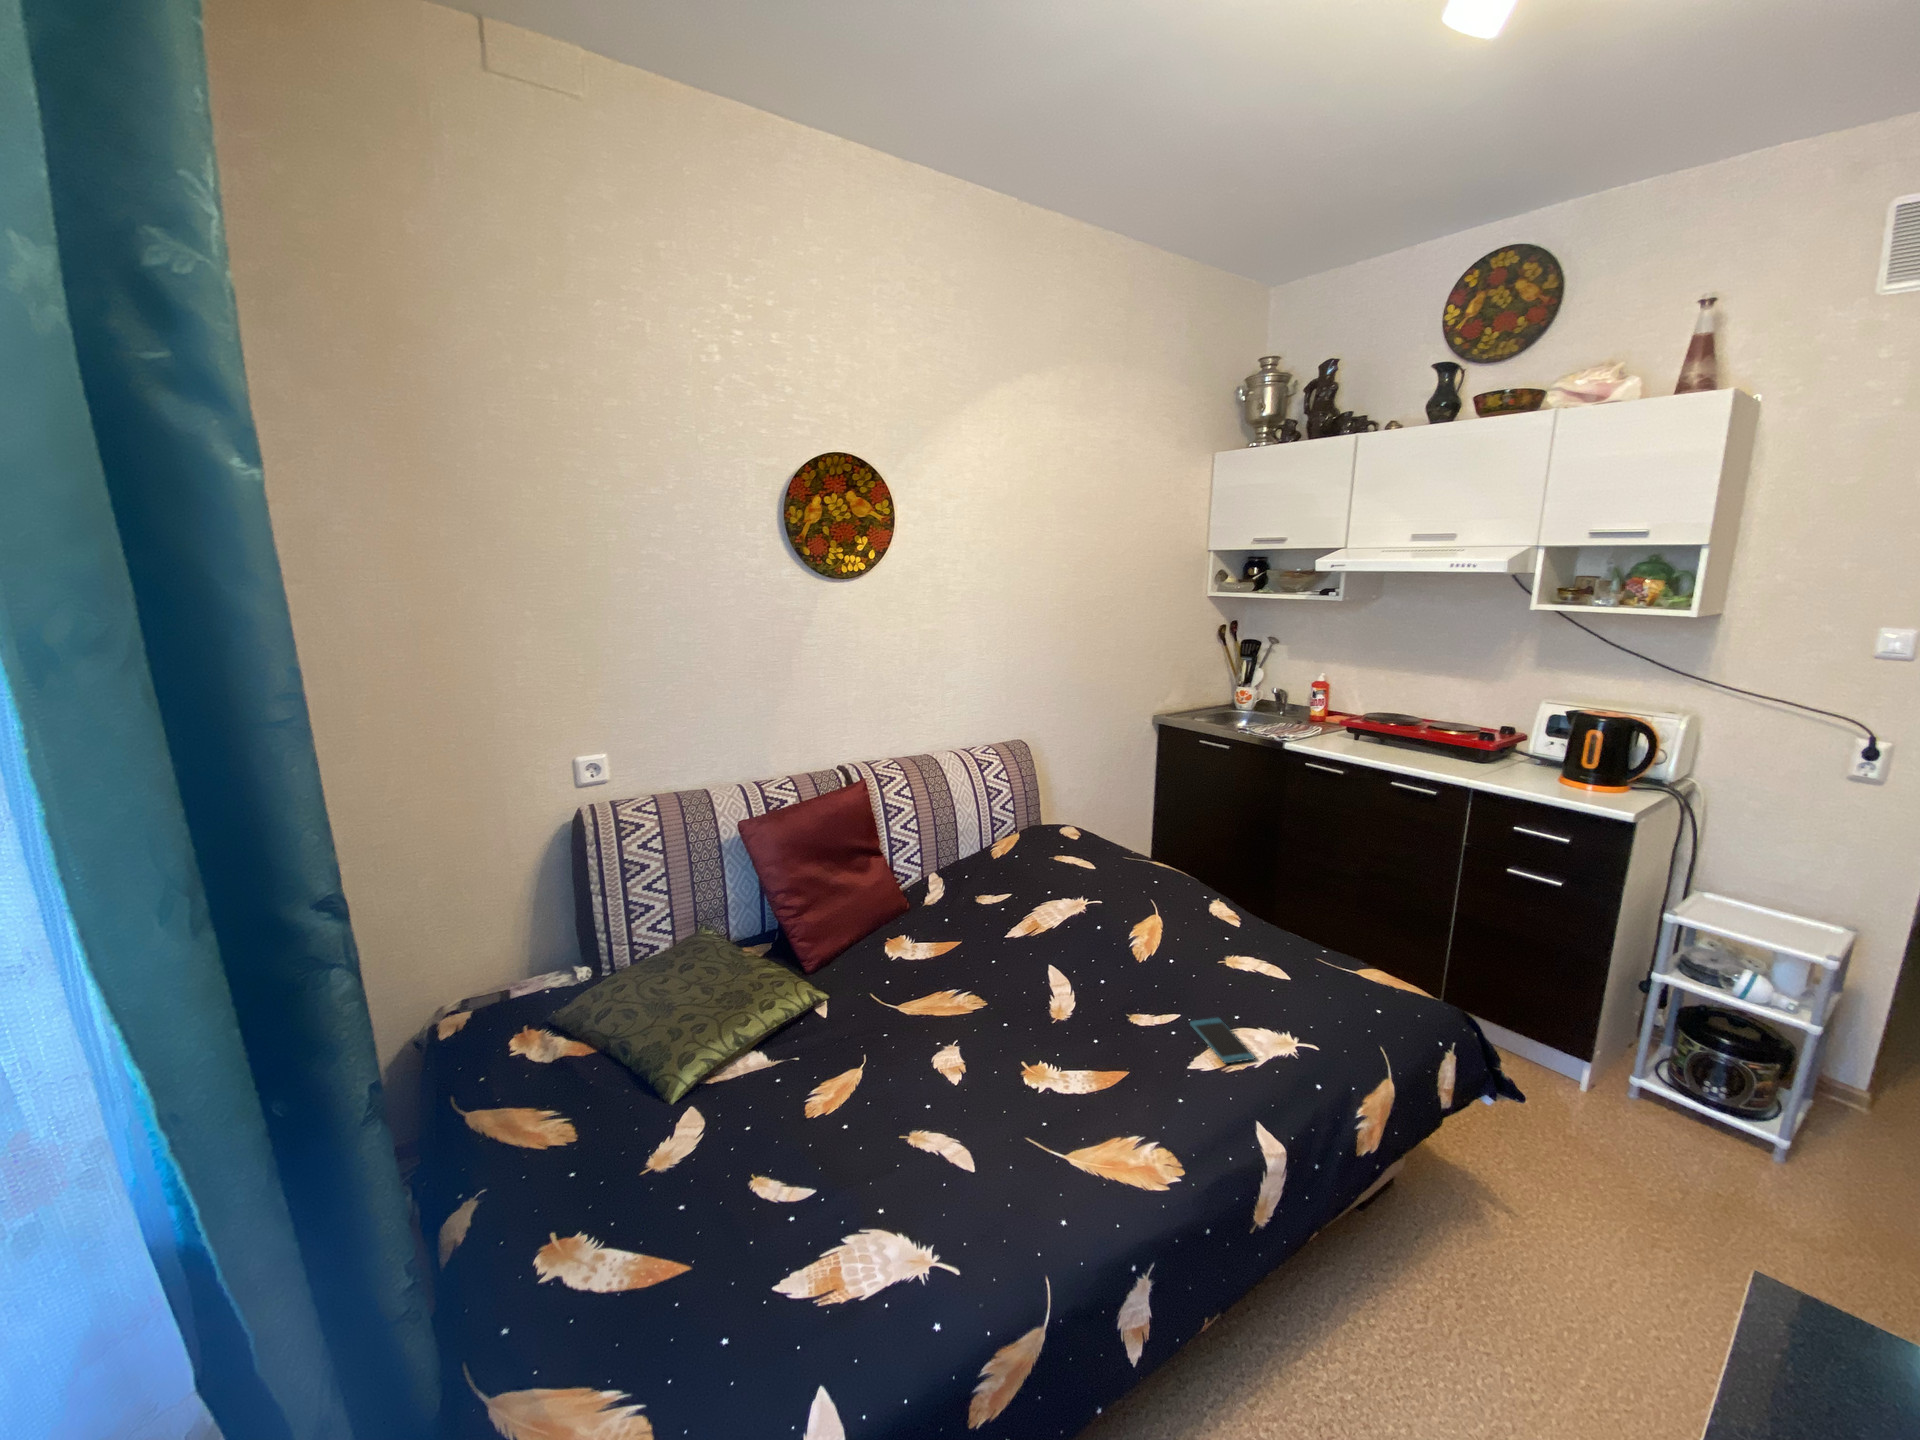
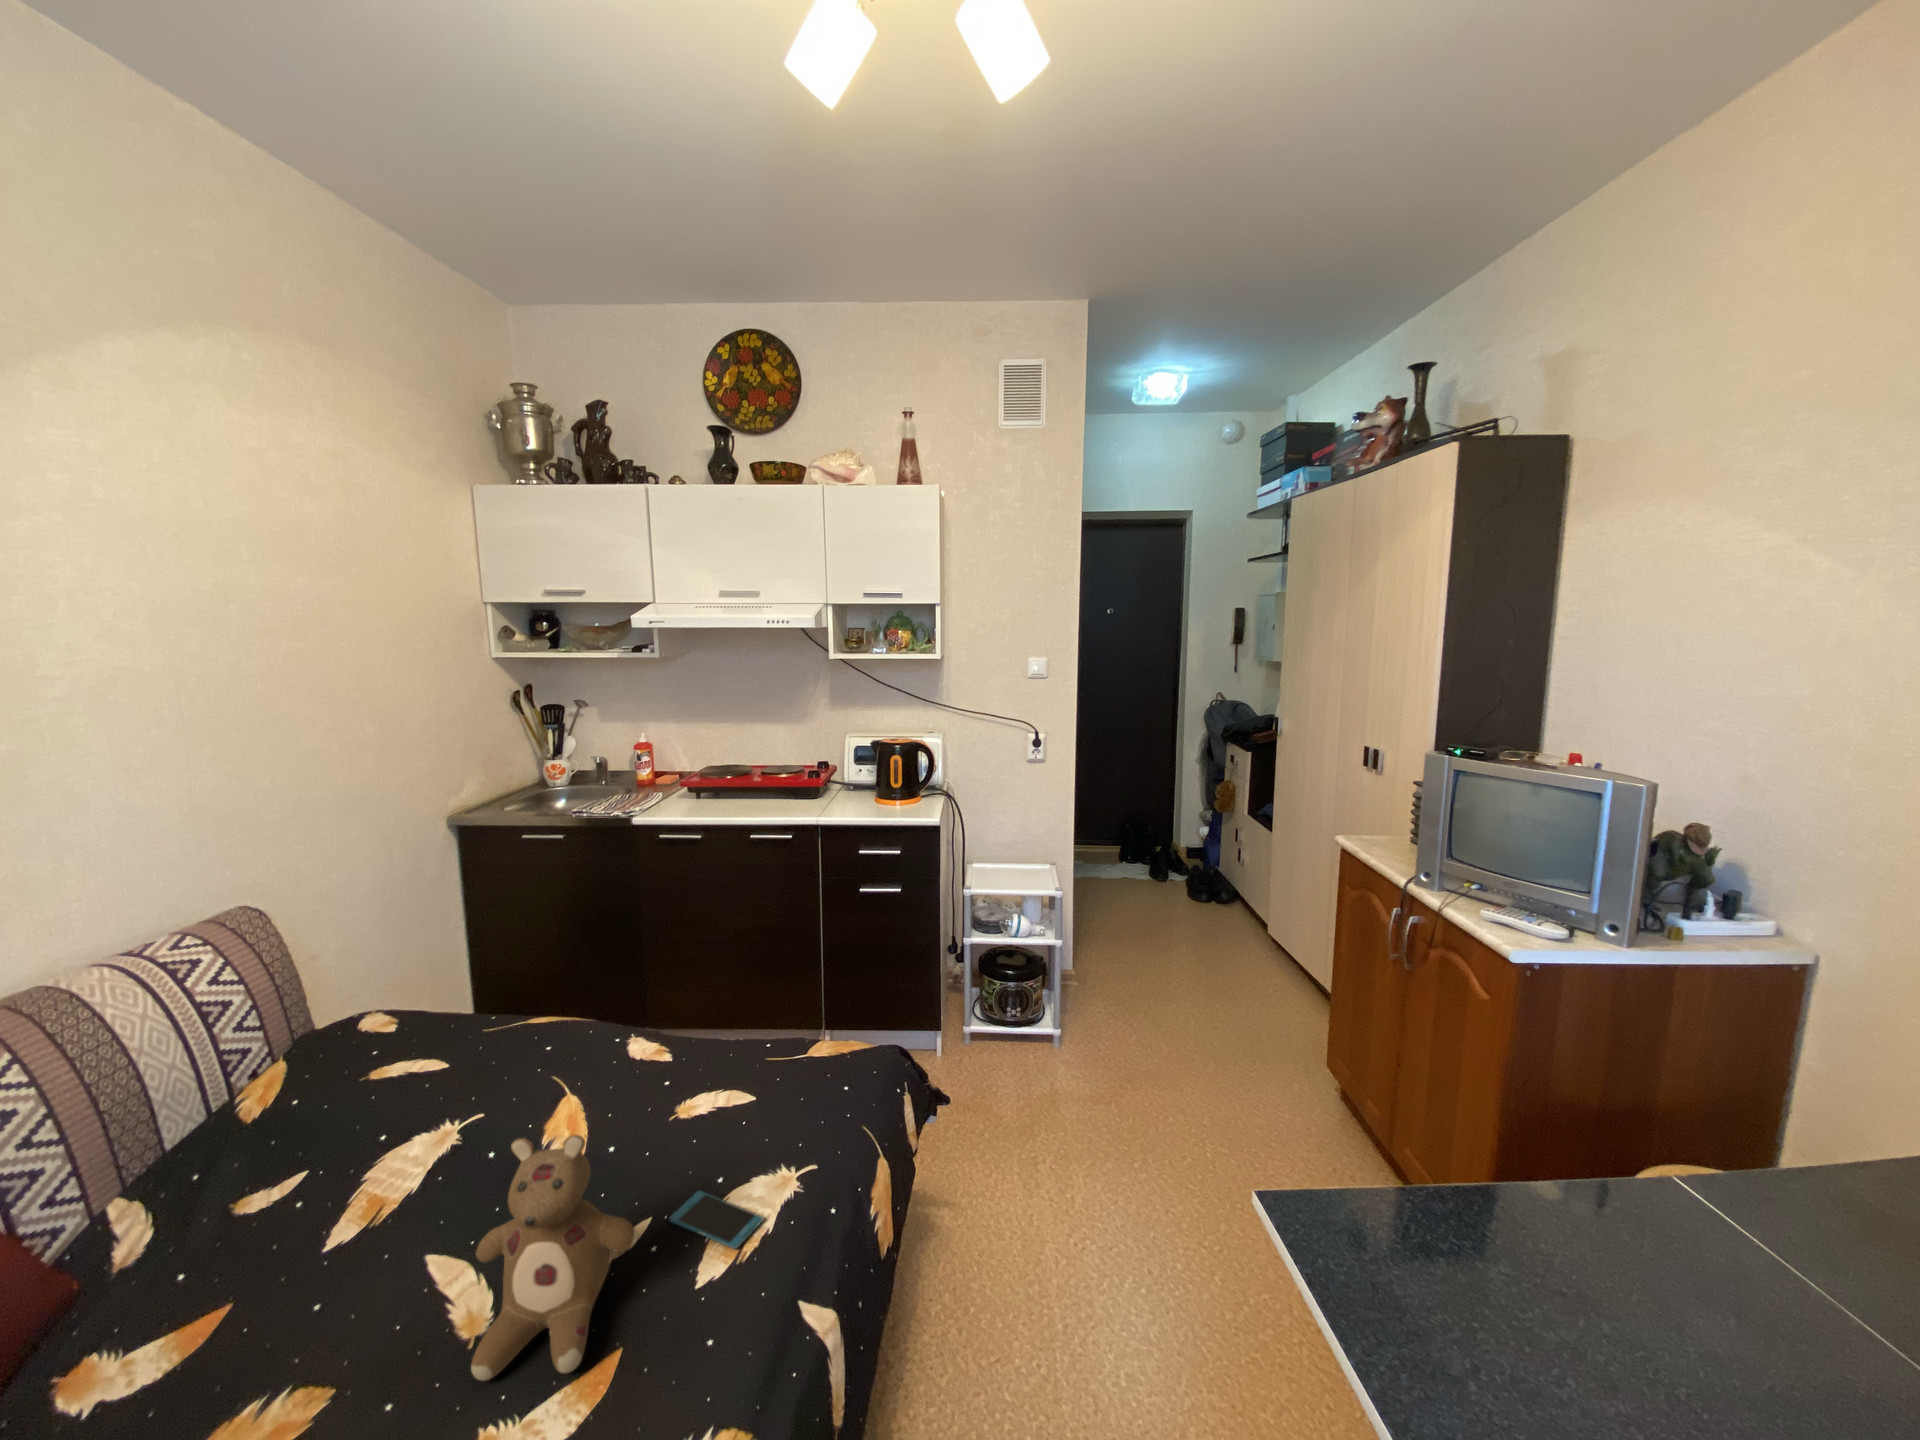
stuffed bear: none [1045,905,1154,1060] -> present [471,1135,637,1381]

